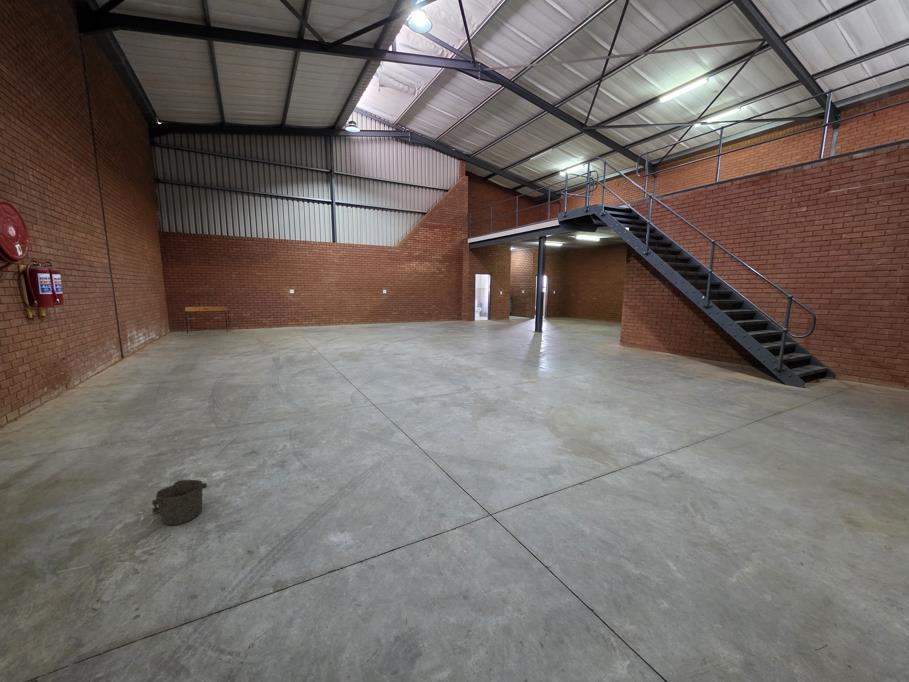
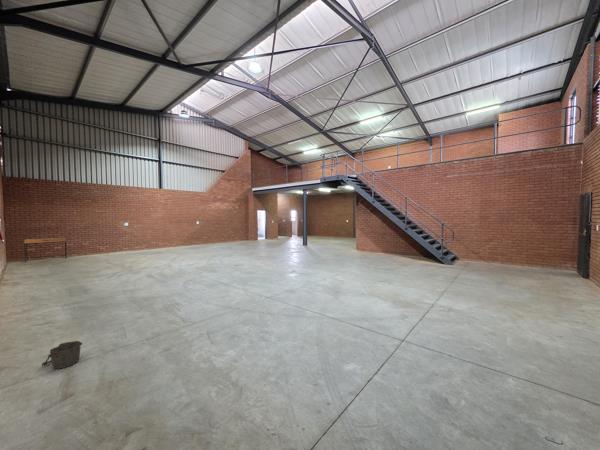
bucket: present [152,480,207,525] -> present [42,341,82,369]

